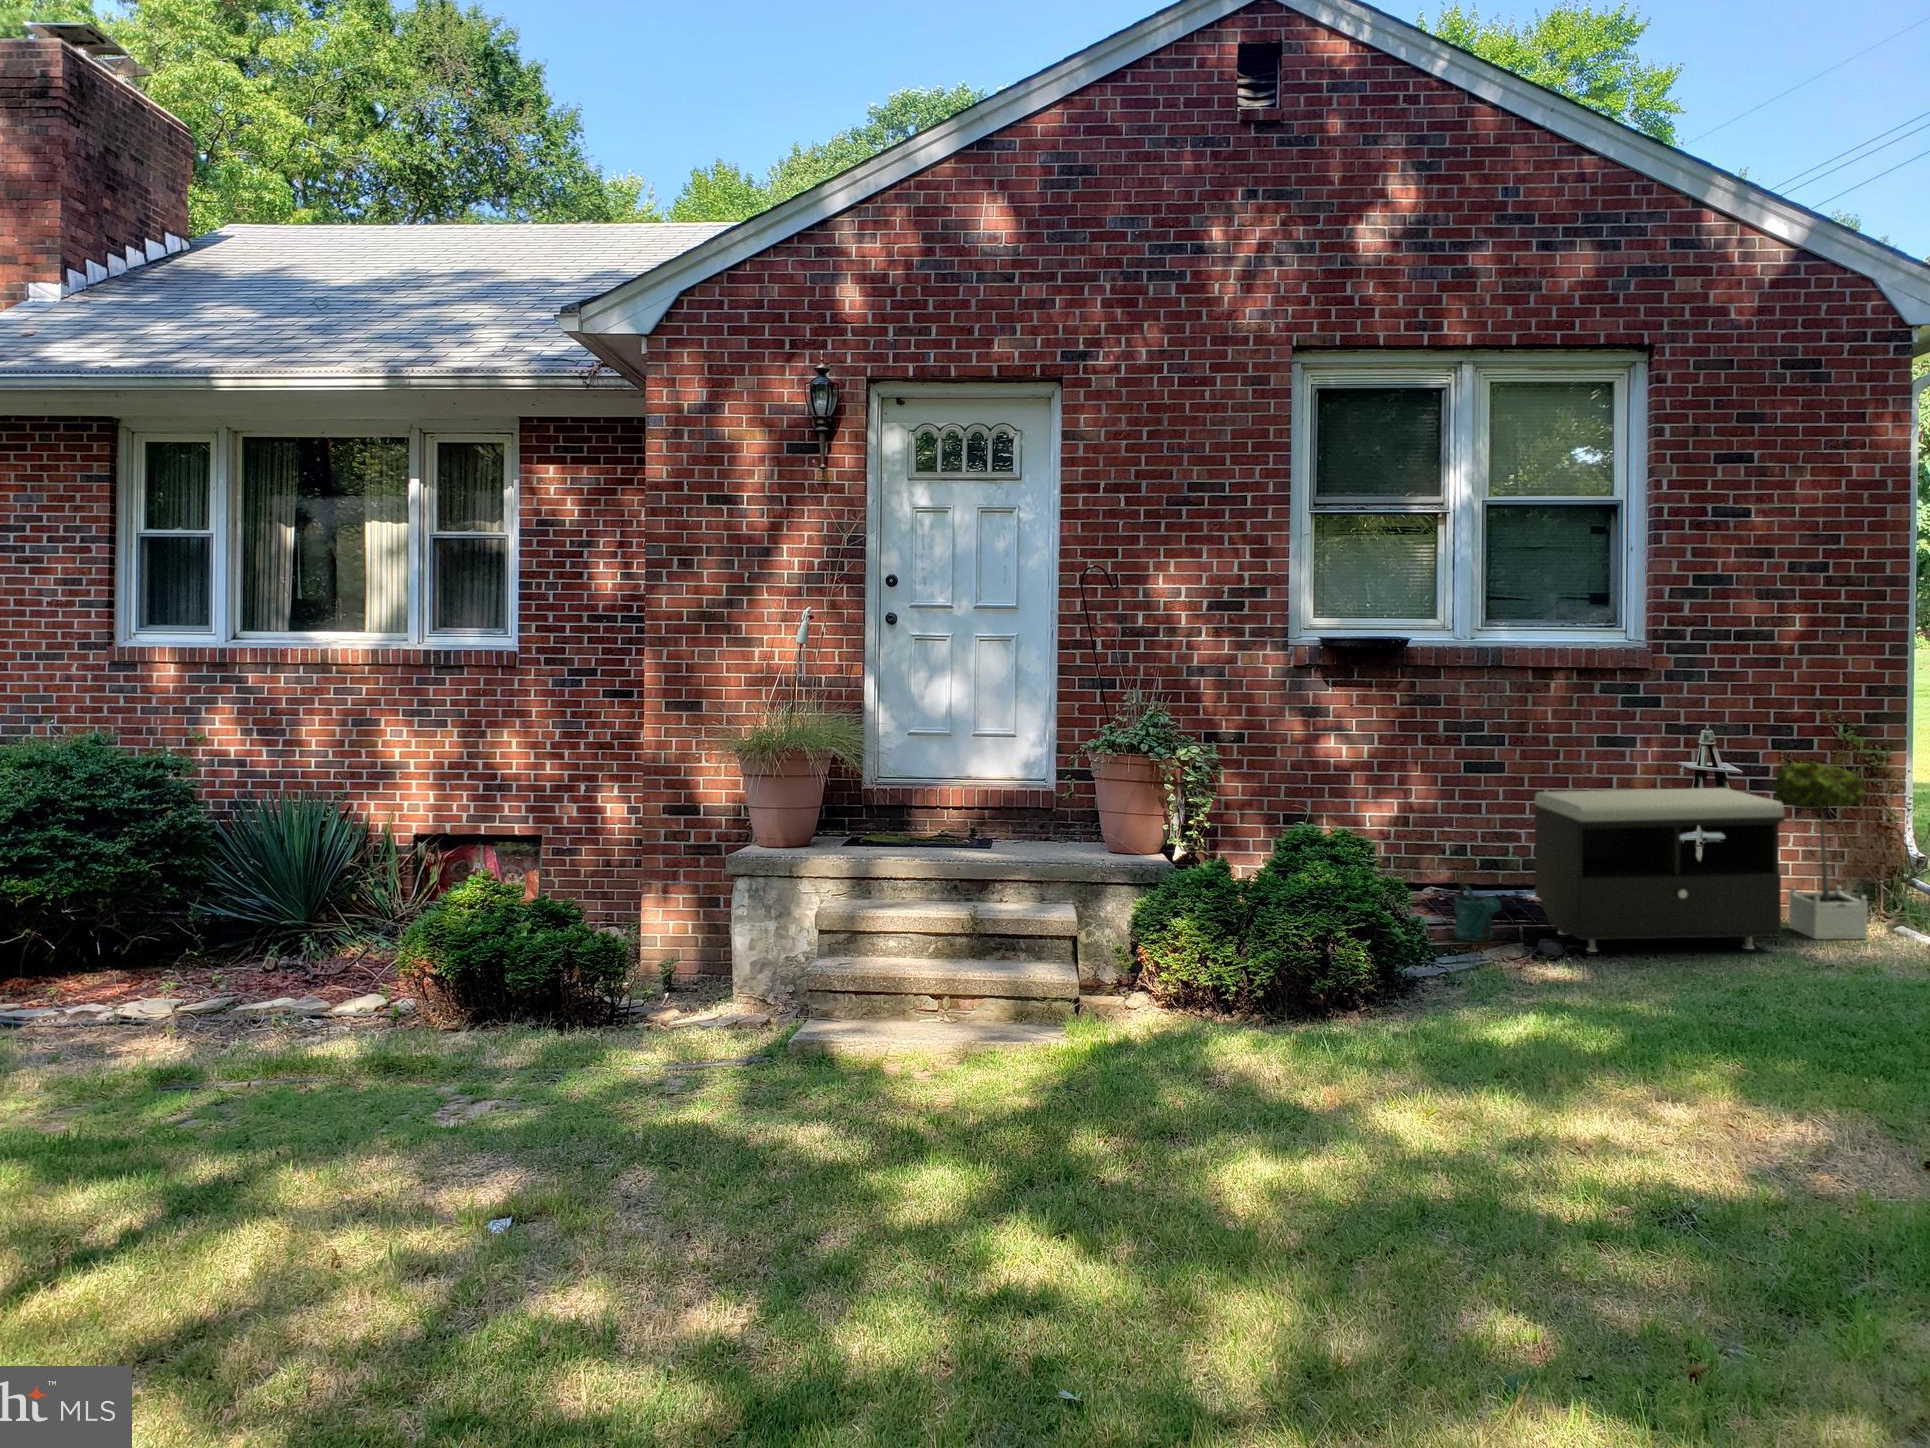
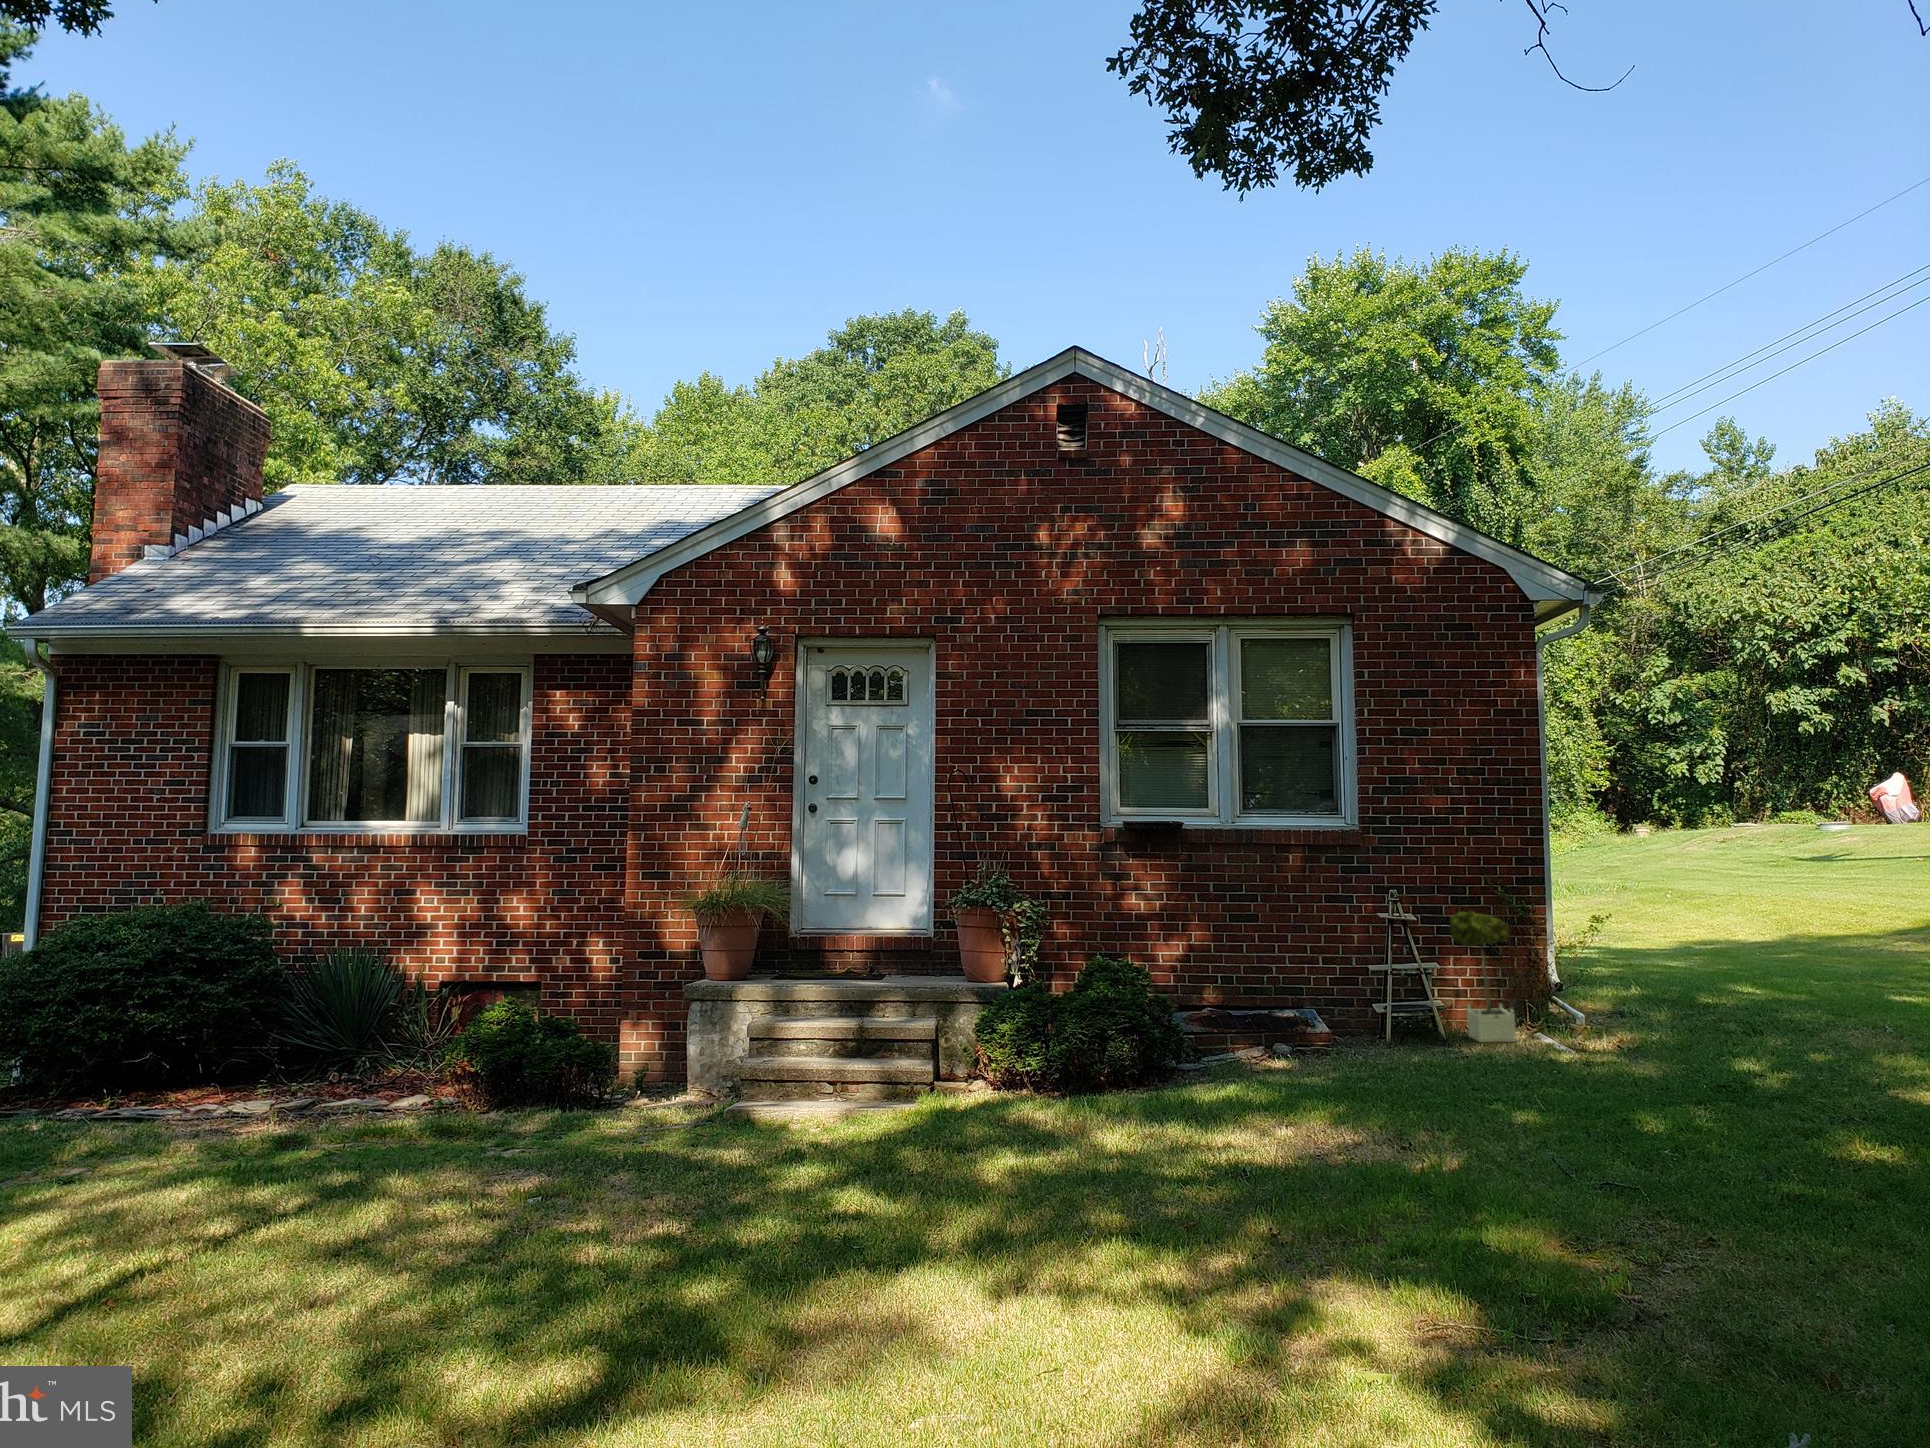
storage bench: present [1535,788,1785,952] -> none [1281,932,1448,1052]
watering can: present [1454,885,1501,942] -> none [1224,1006,1252,1047]

